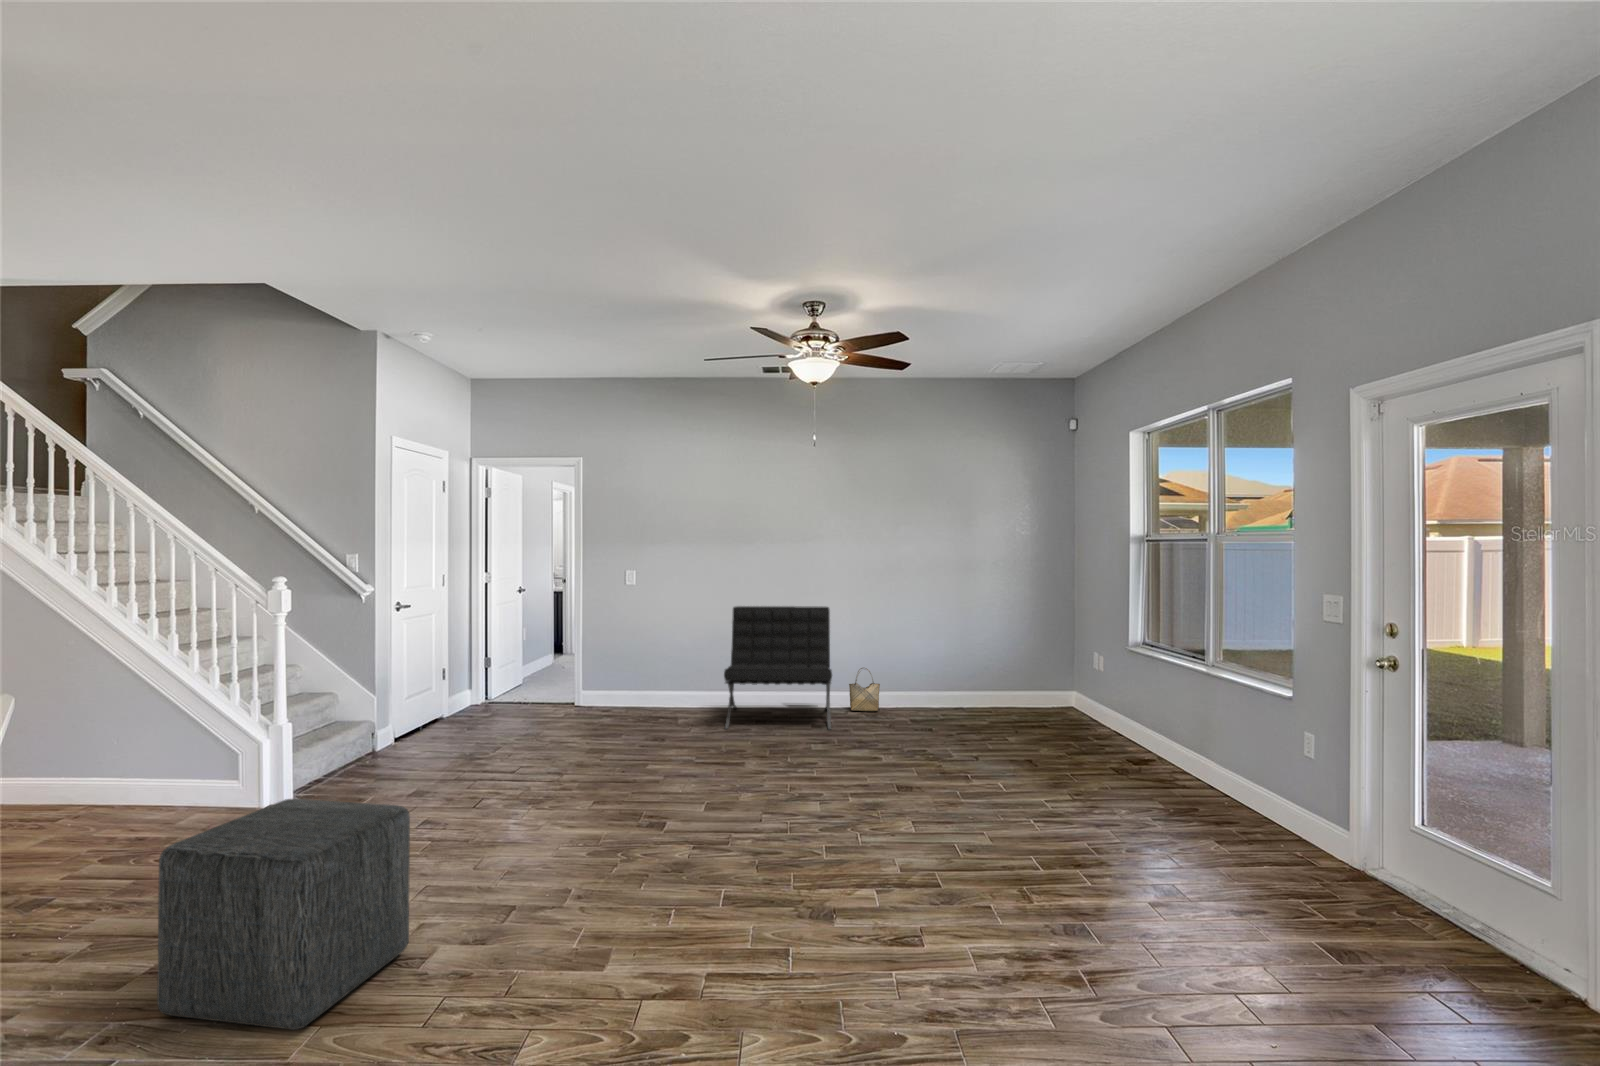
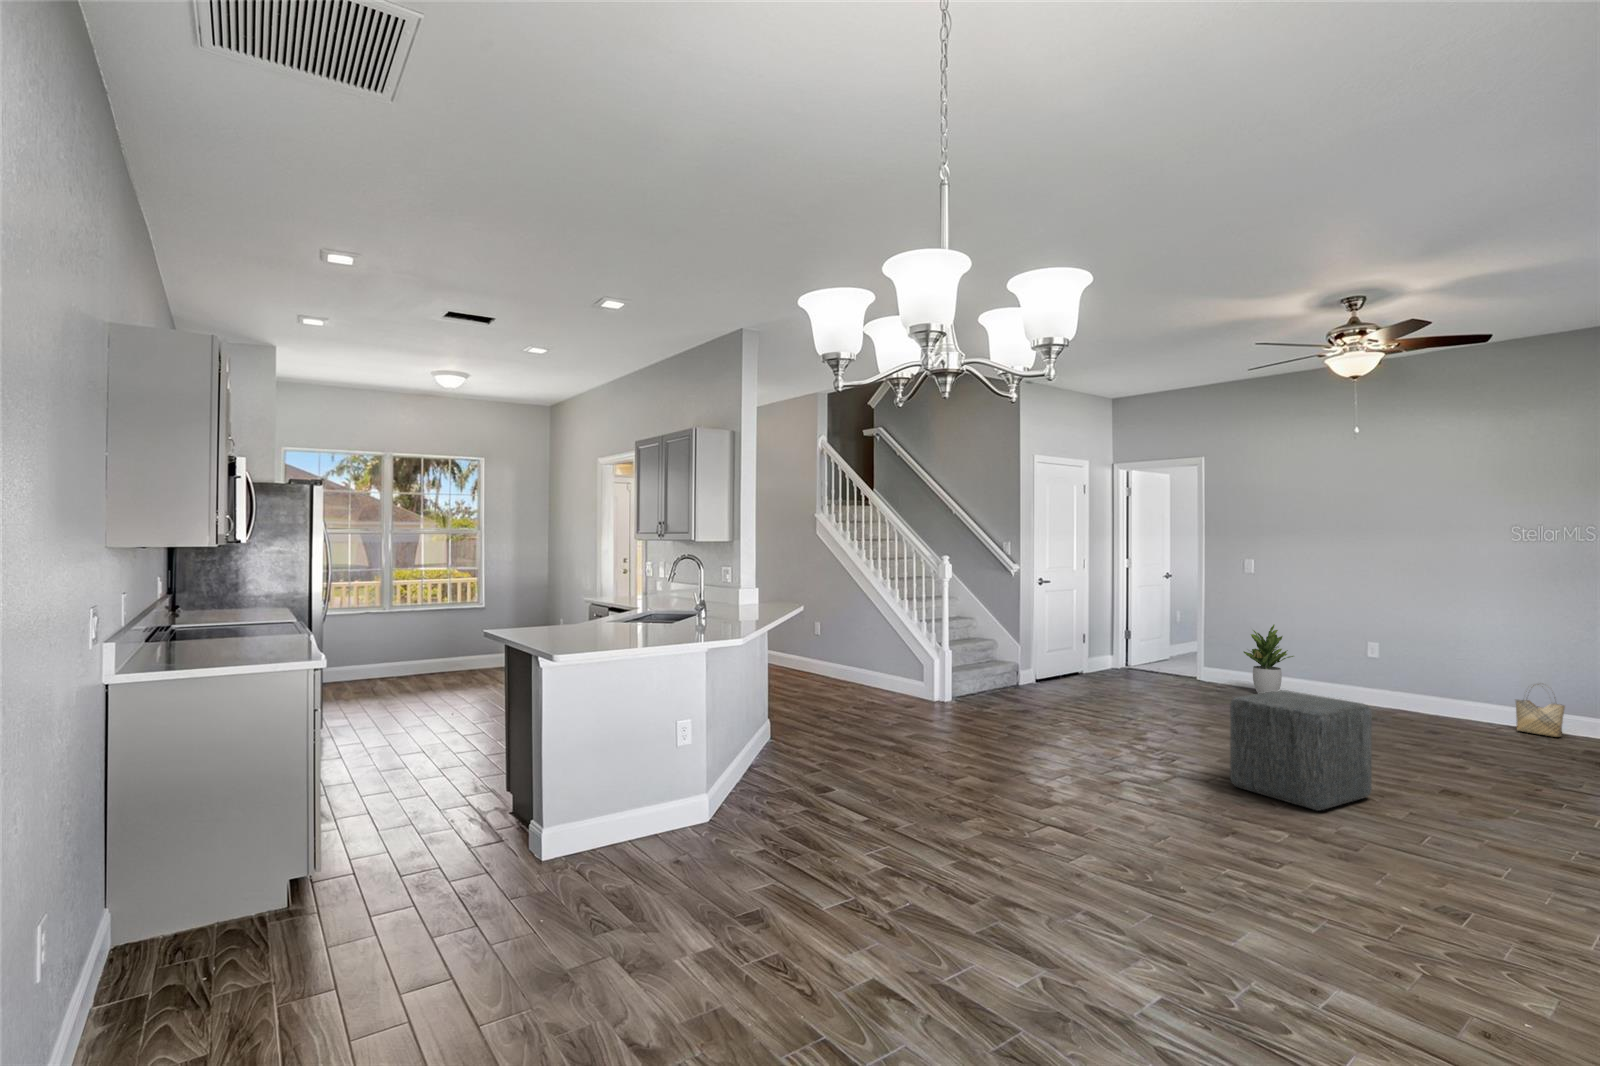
lounge chair: present [724,606,832,730] -> none [1323,601,1489,741]
potted plant: none [629,636,677,712] -> present [1244,625,1293,694]
ottoman: present [157,799,410,1030] -> present [1230,690,1372,811]

